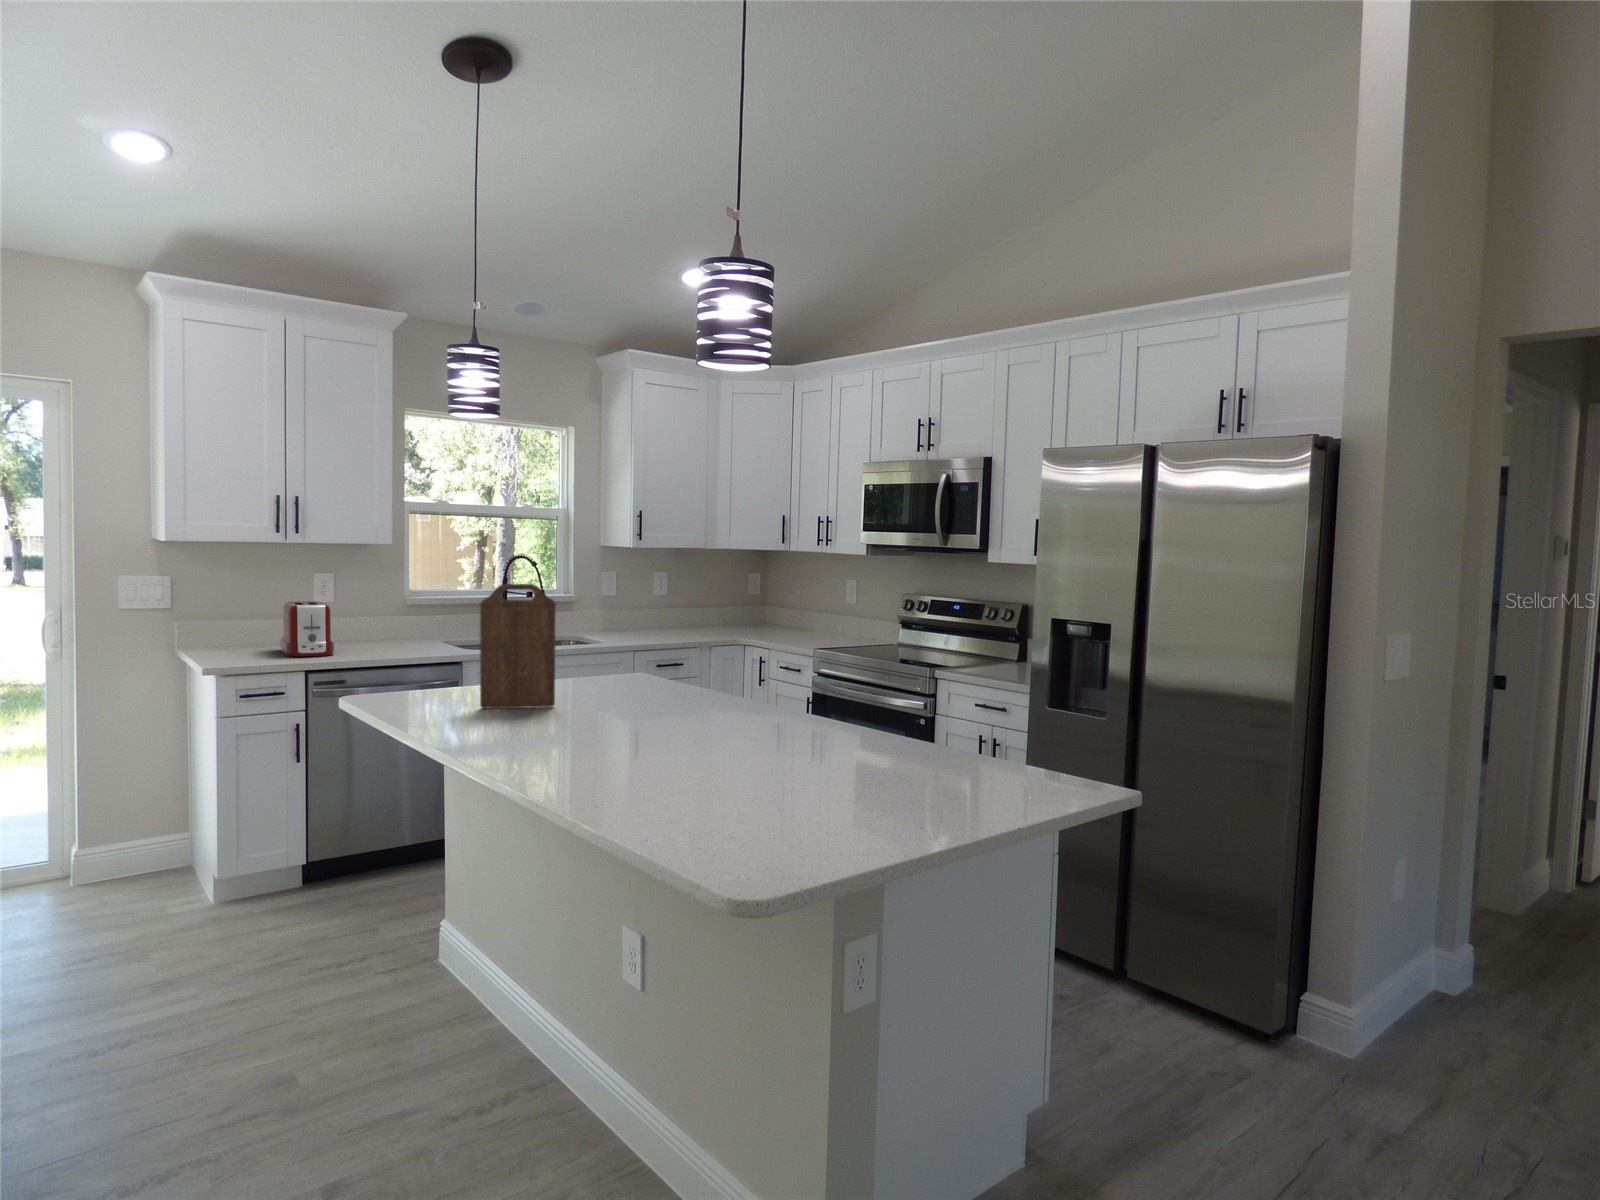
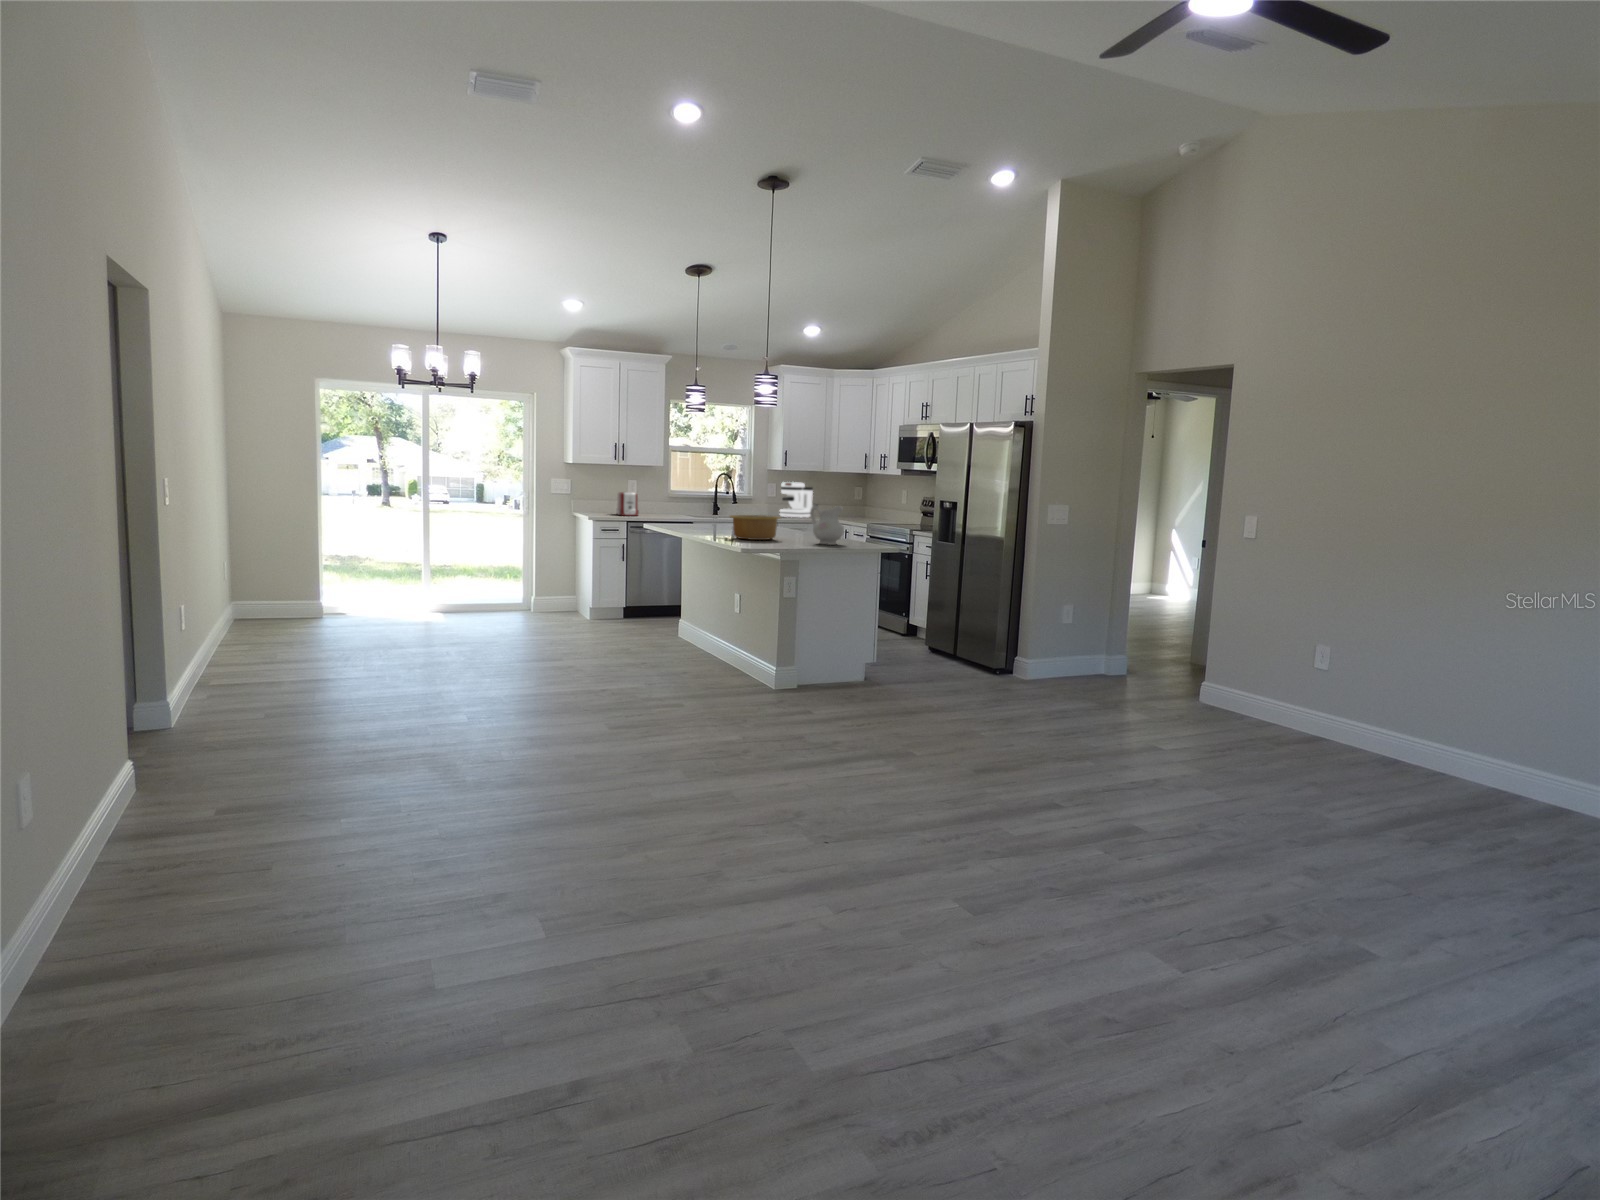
coffee maker: none [629,569,690,638] -> present [780,482,813,518]
cutting board: present [480,584,556,709] -> none [693,479,722,528]
ceramic pitcher: none [877,669,984,796] -> present [810,504,844,545]
bowl: none [621,696,779,787] -> present [730,515,780,540]

